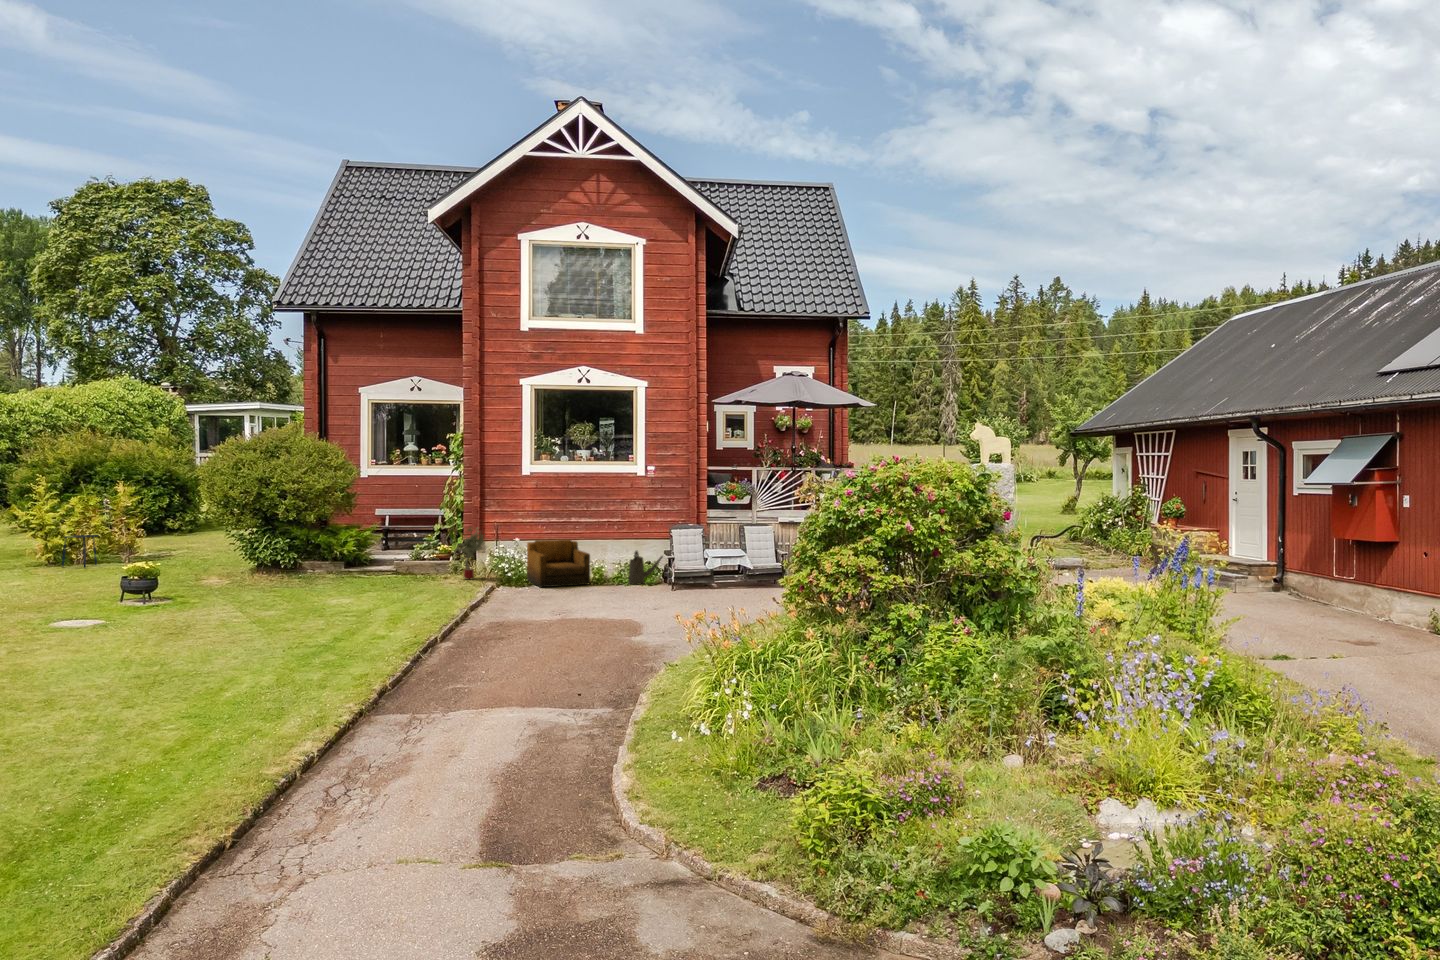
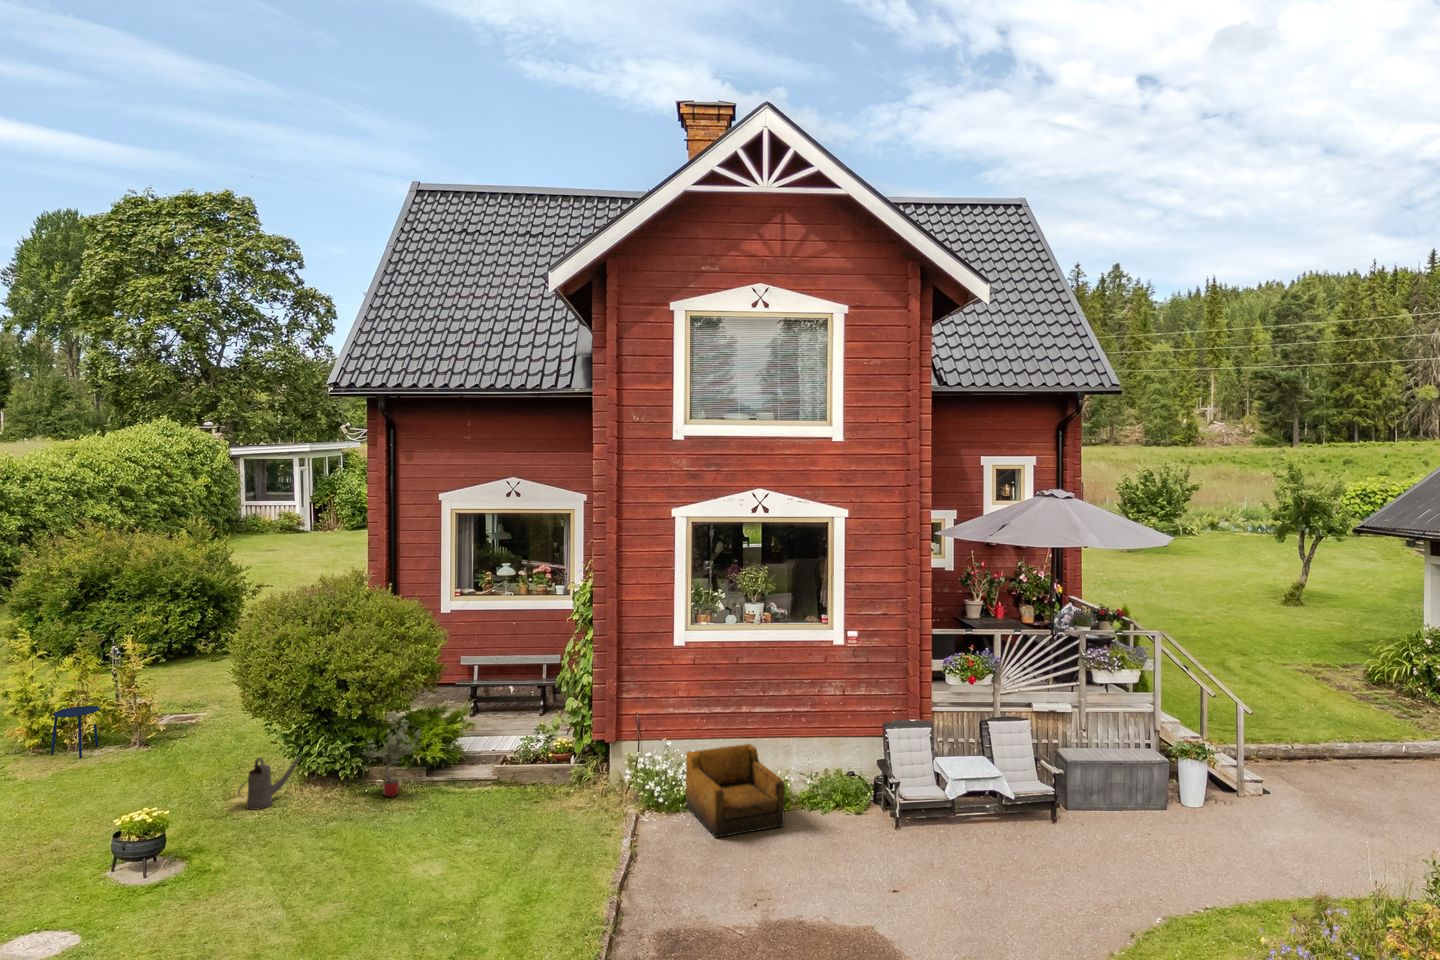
potted tree: present [456,527,485,579] -> present [363,719,420,797]
watering can: present [628,551,663,585] -> present [238,757,300,810]

